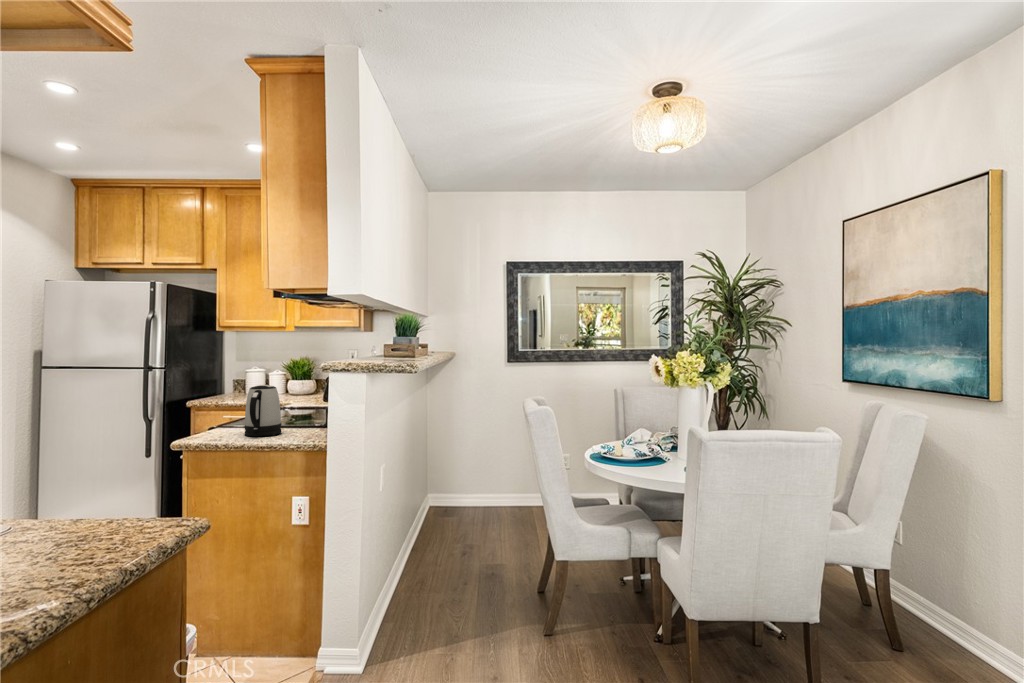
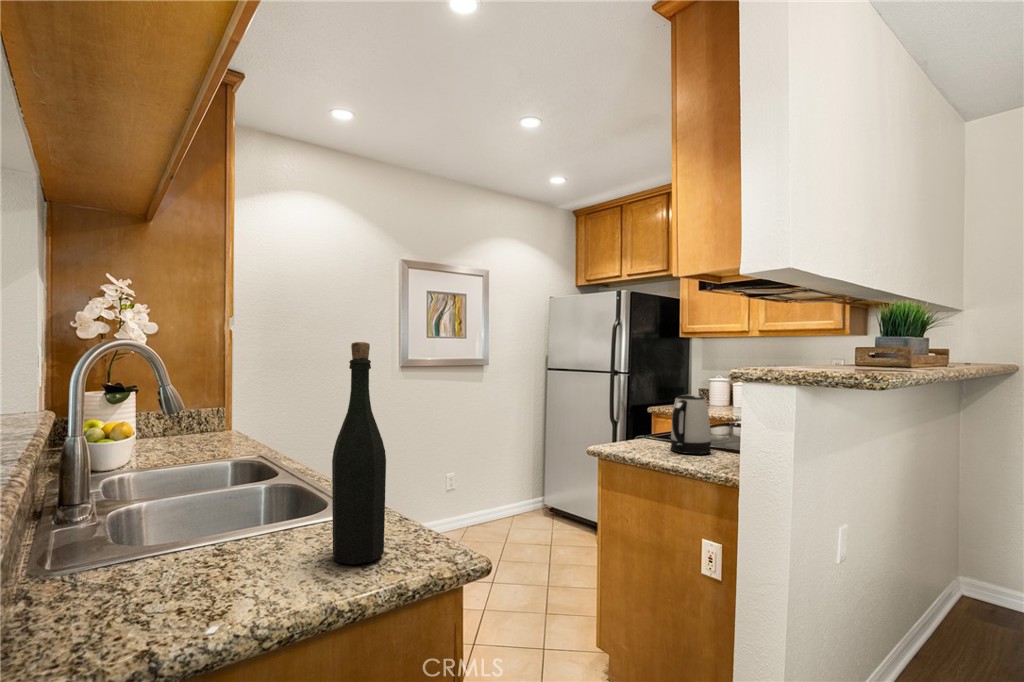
bottle: none [62,353,120,551] -> present [332,342,386,565]

